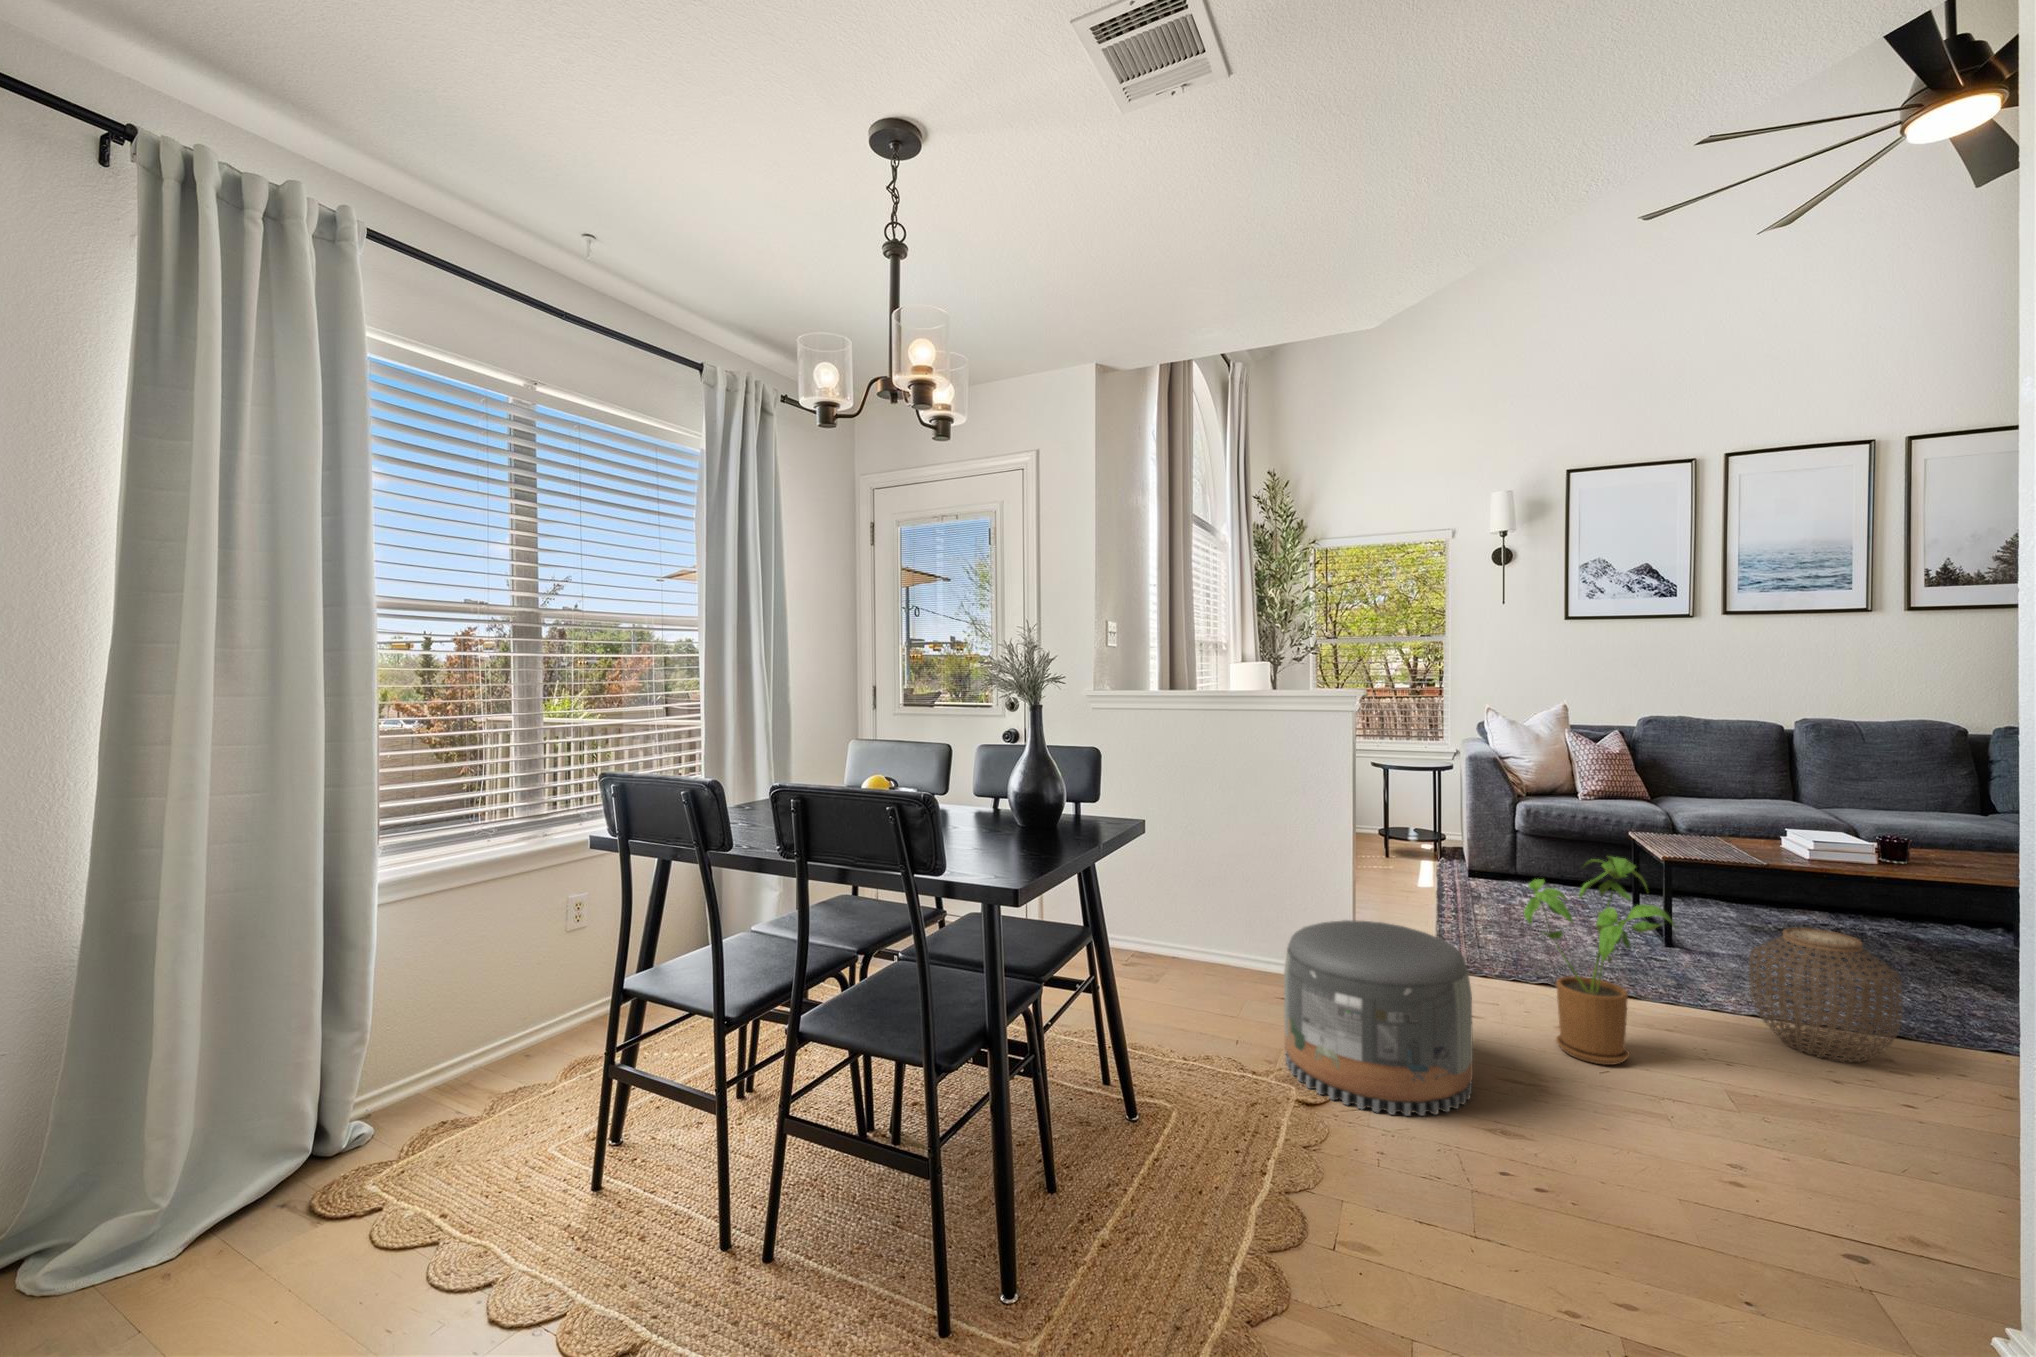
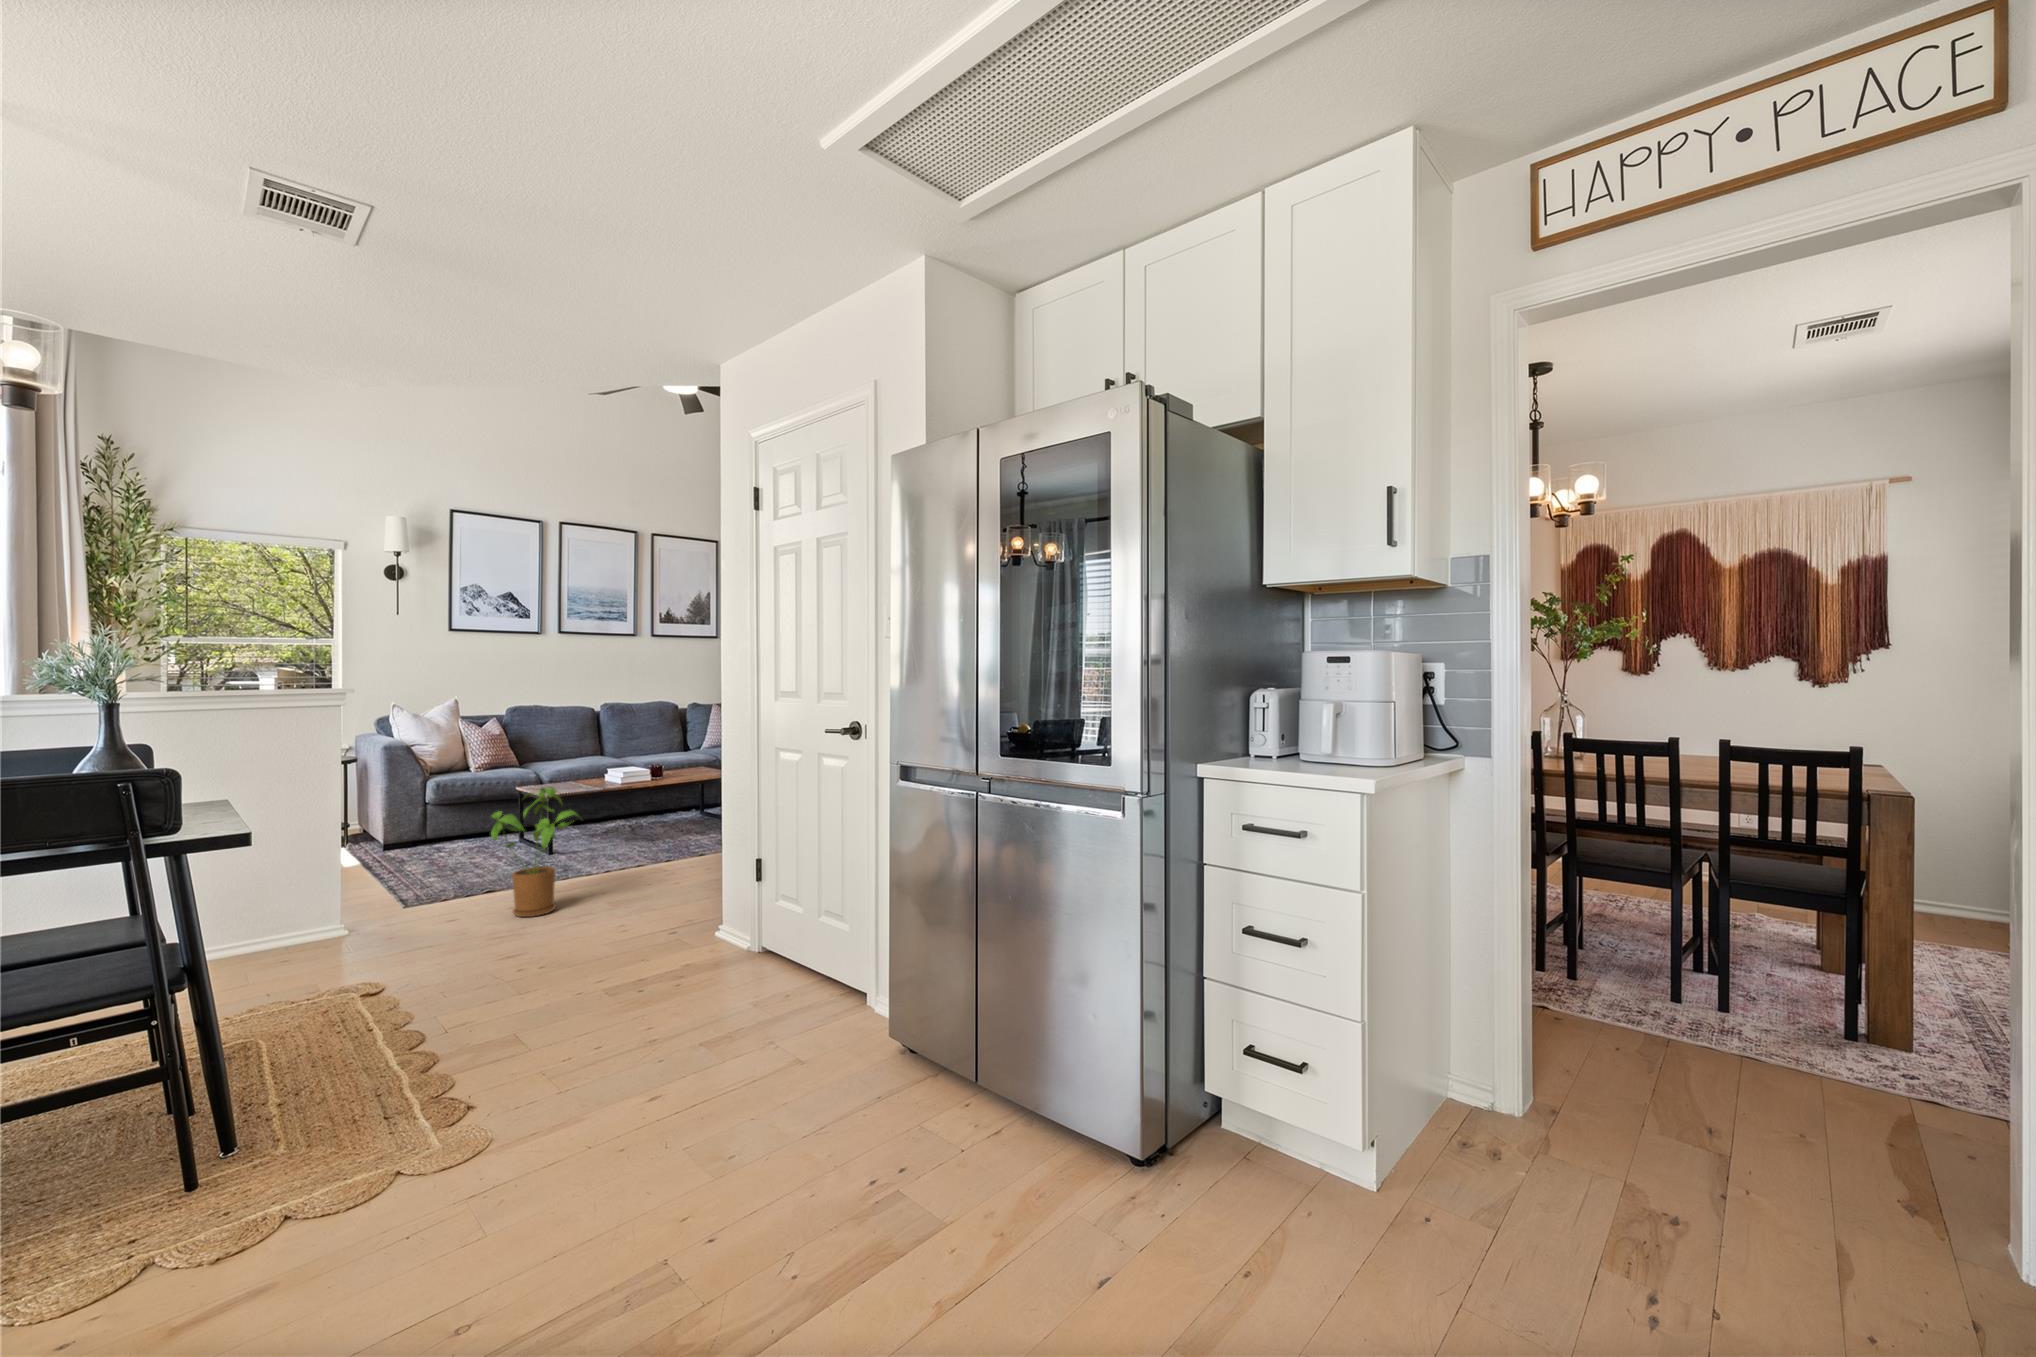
pouf: present [1284,920,1473,1116] -> none [319,859,478,990]
woven basket: present [1749,928,1902,1062] -> none [607,812,672,880]

